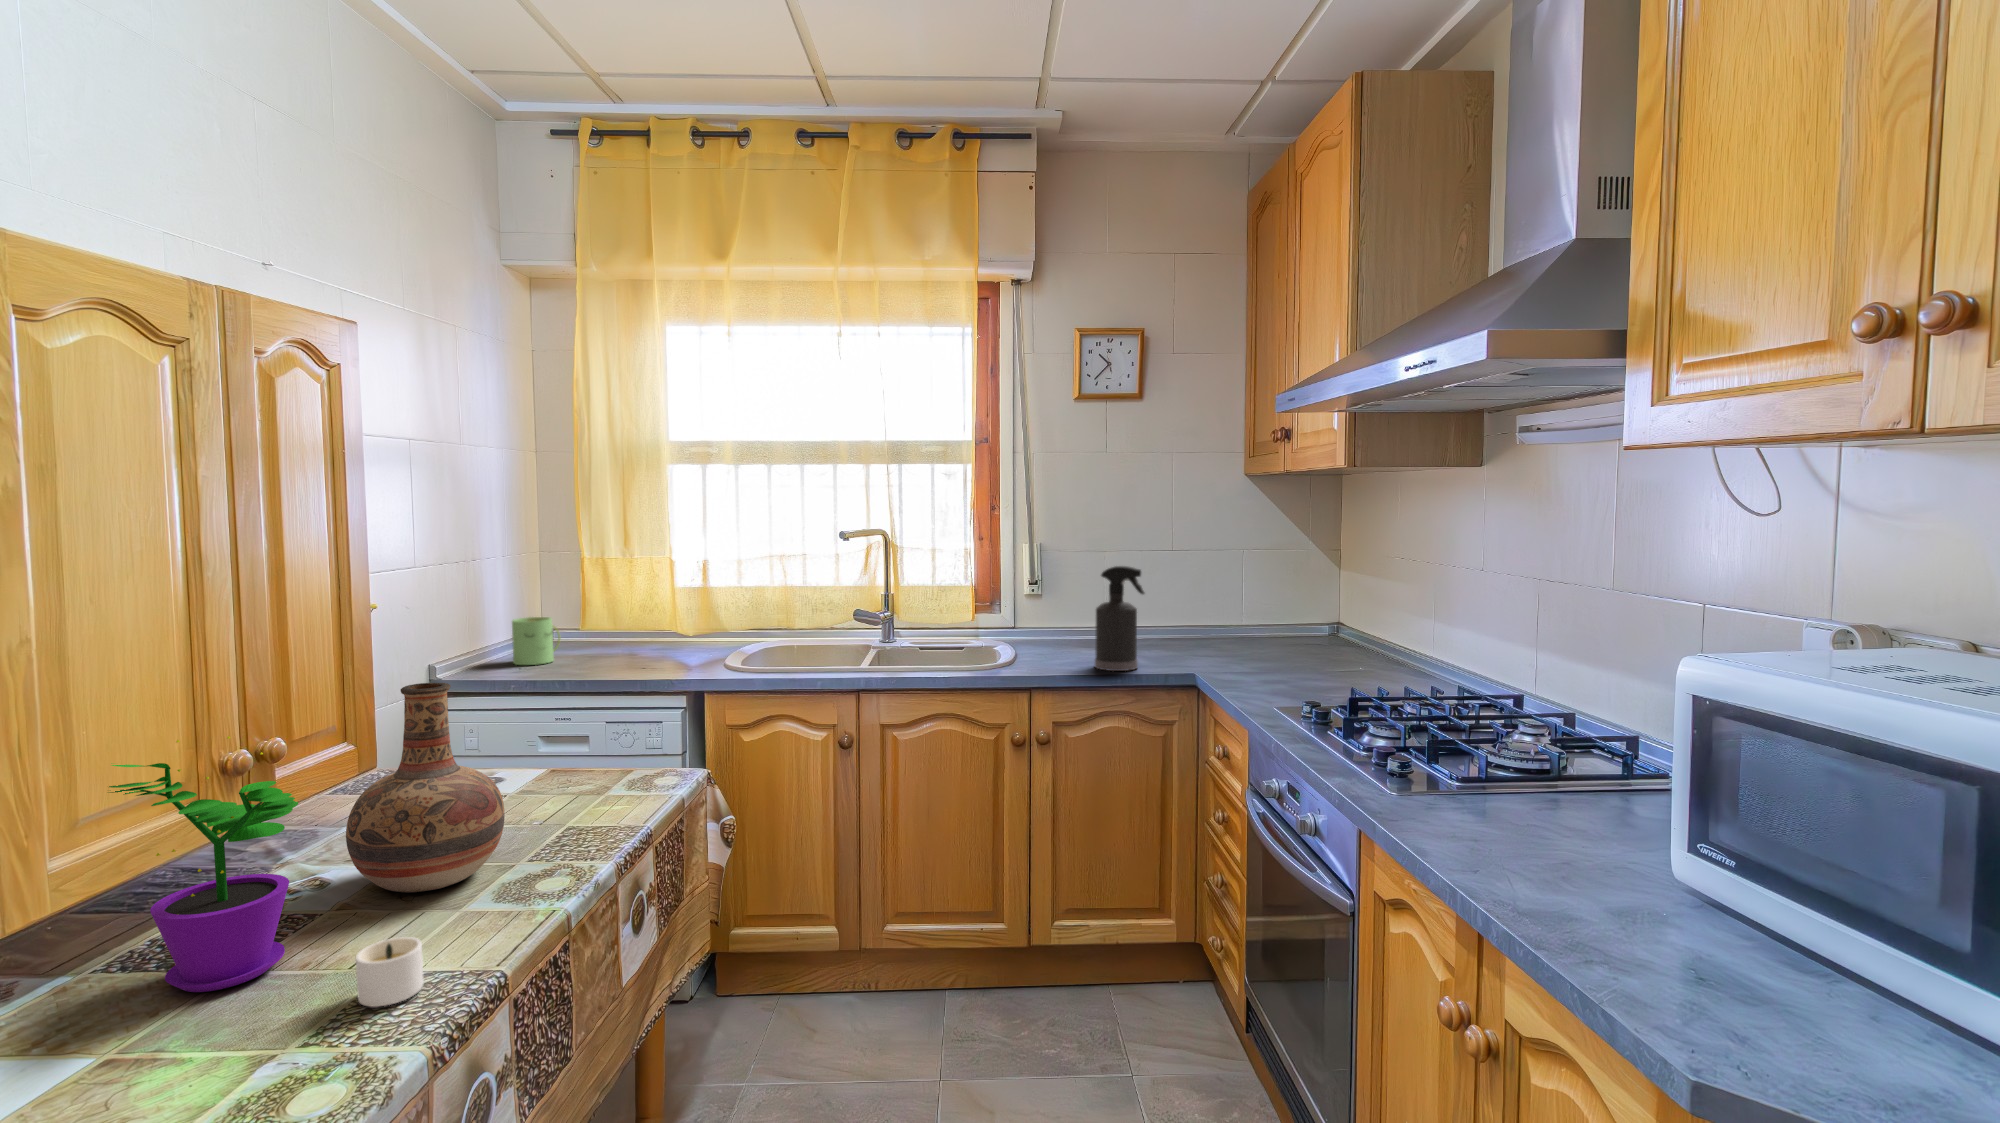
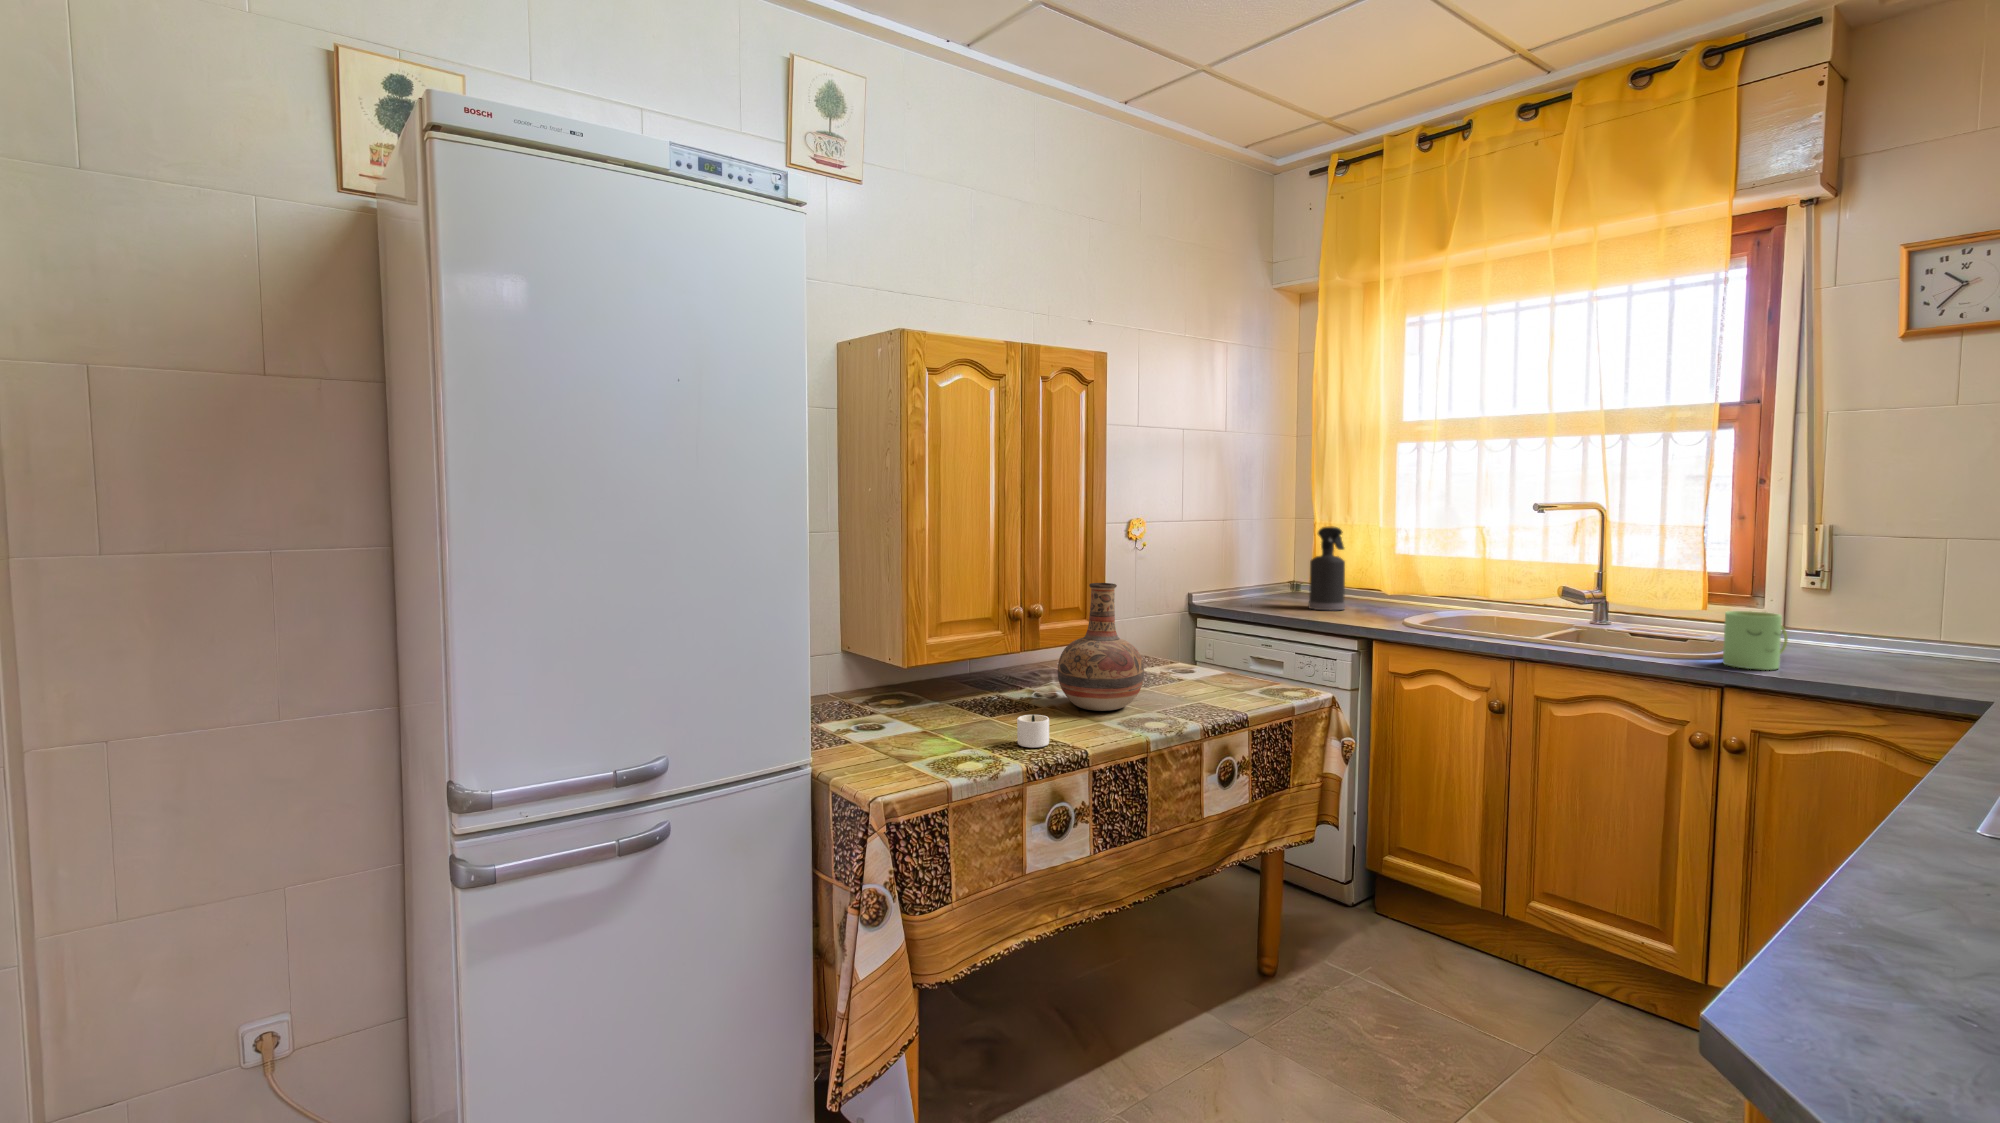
spray bottle: present [1095,566,1144,671] -> present [1308,527,1345,610]
mug: present [512,617,560,665] -> present [1723,611,1788,670]
flower pot: present [109,736,298,992] -> none [942,589,1015,723]

